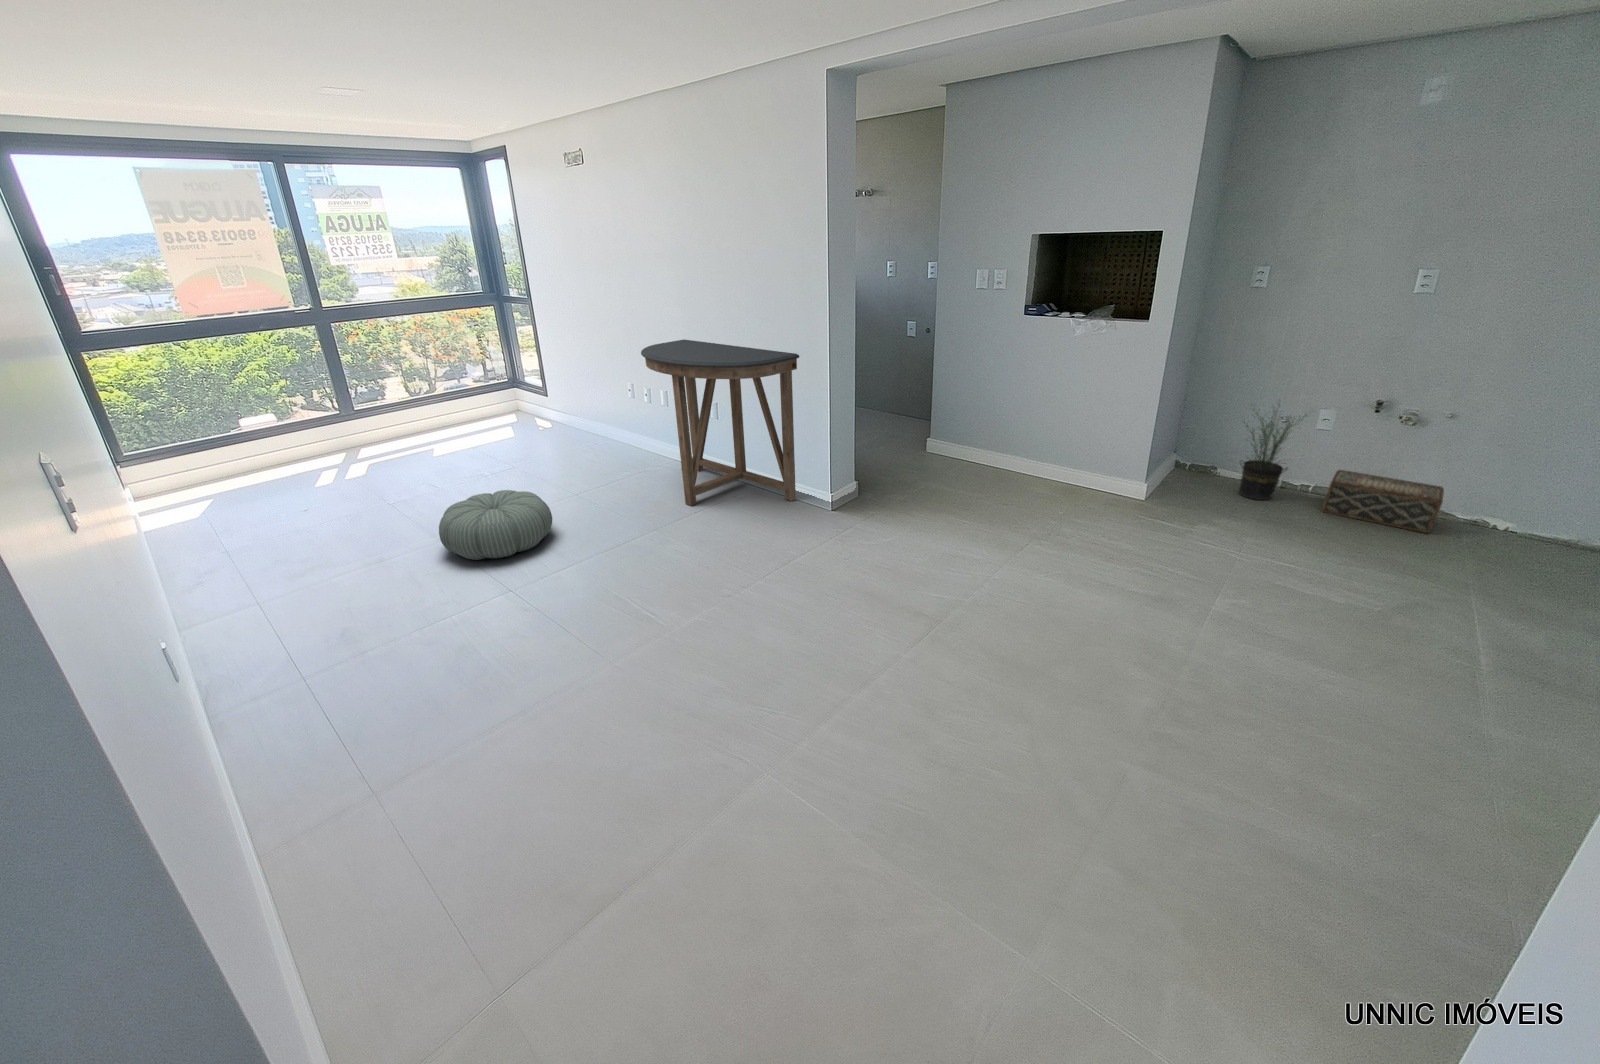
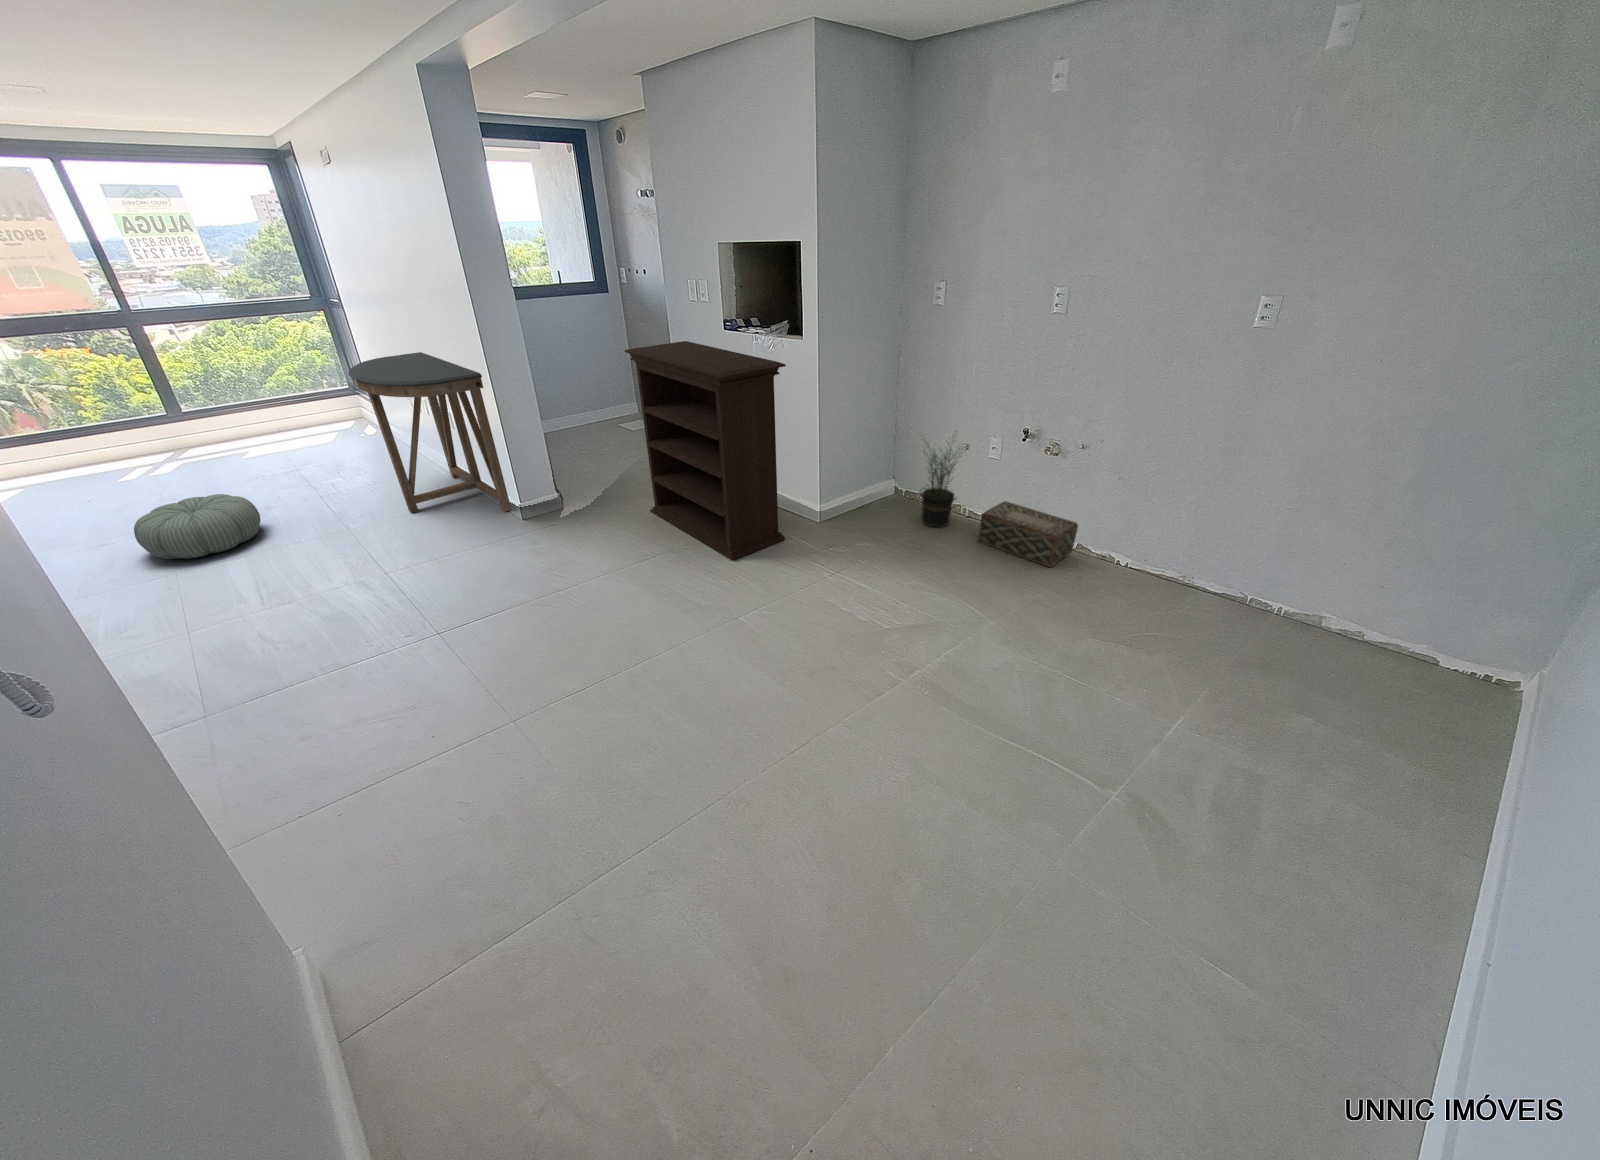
bookshelf: none [945,317,1162,539] -> present [625,341,786,560]

